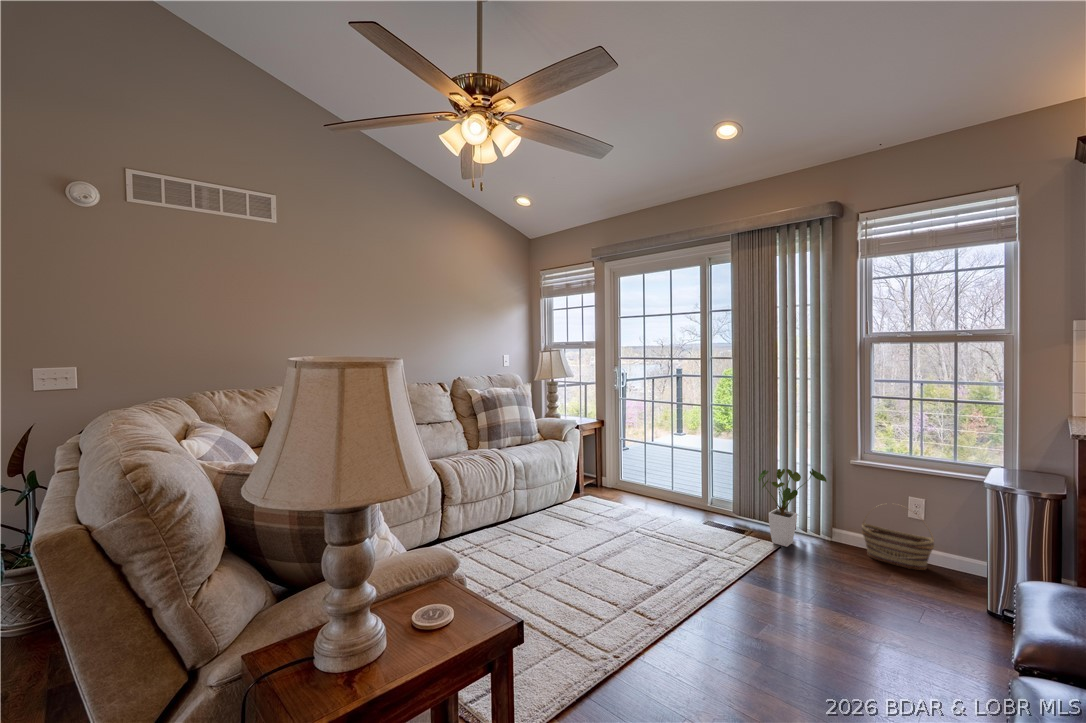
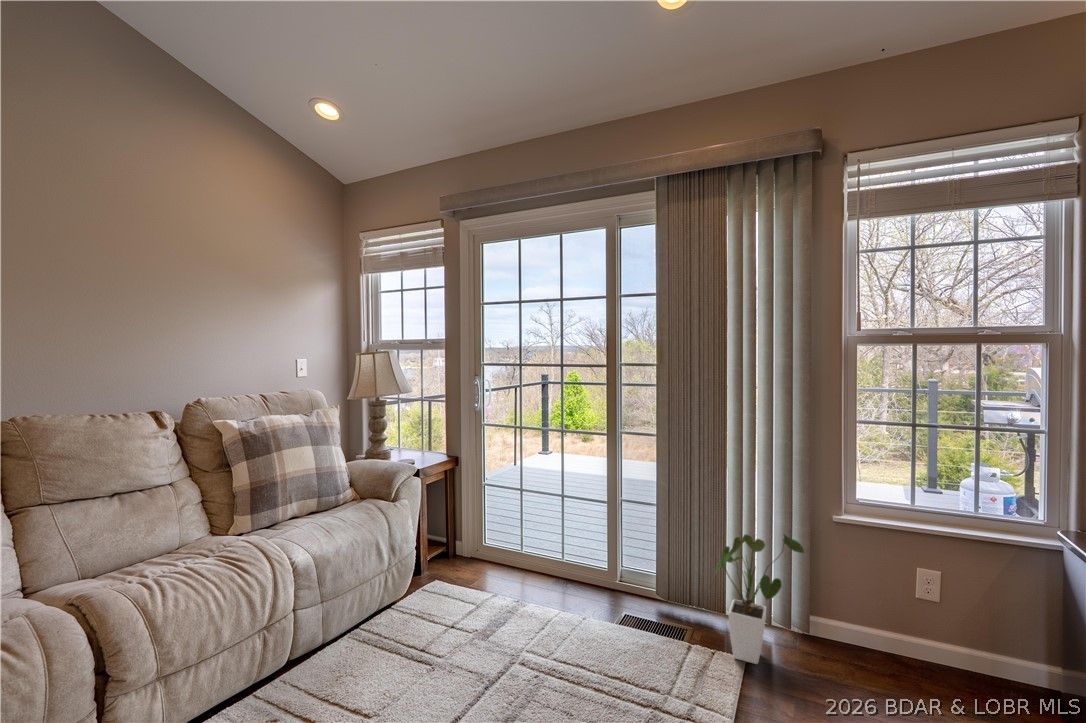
basket: present [862,504,934,570] -> none [857,585,966,688]

